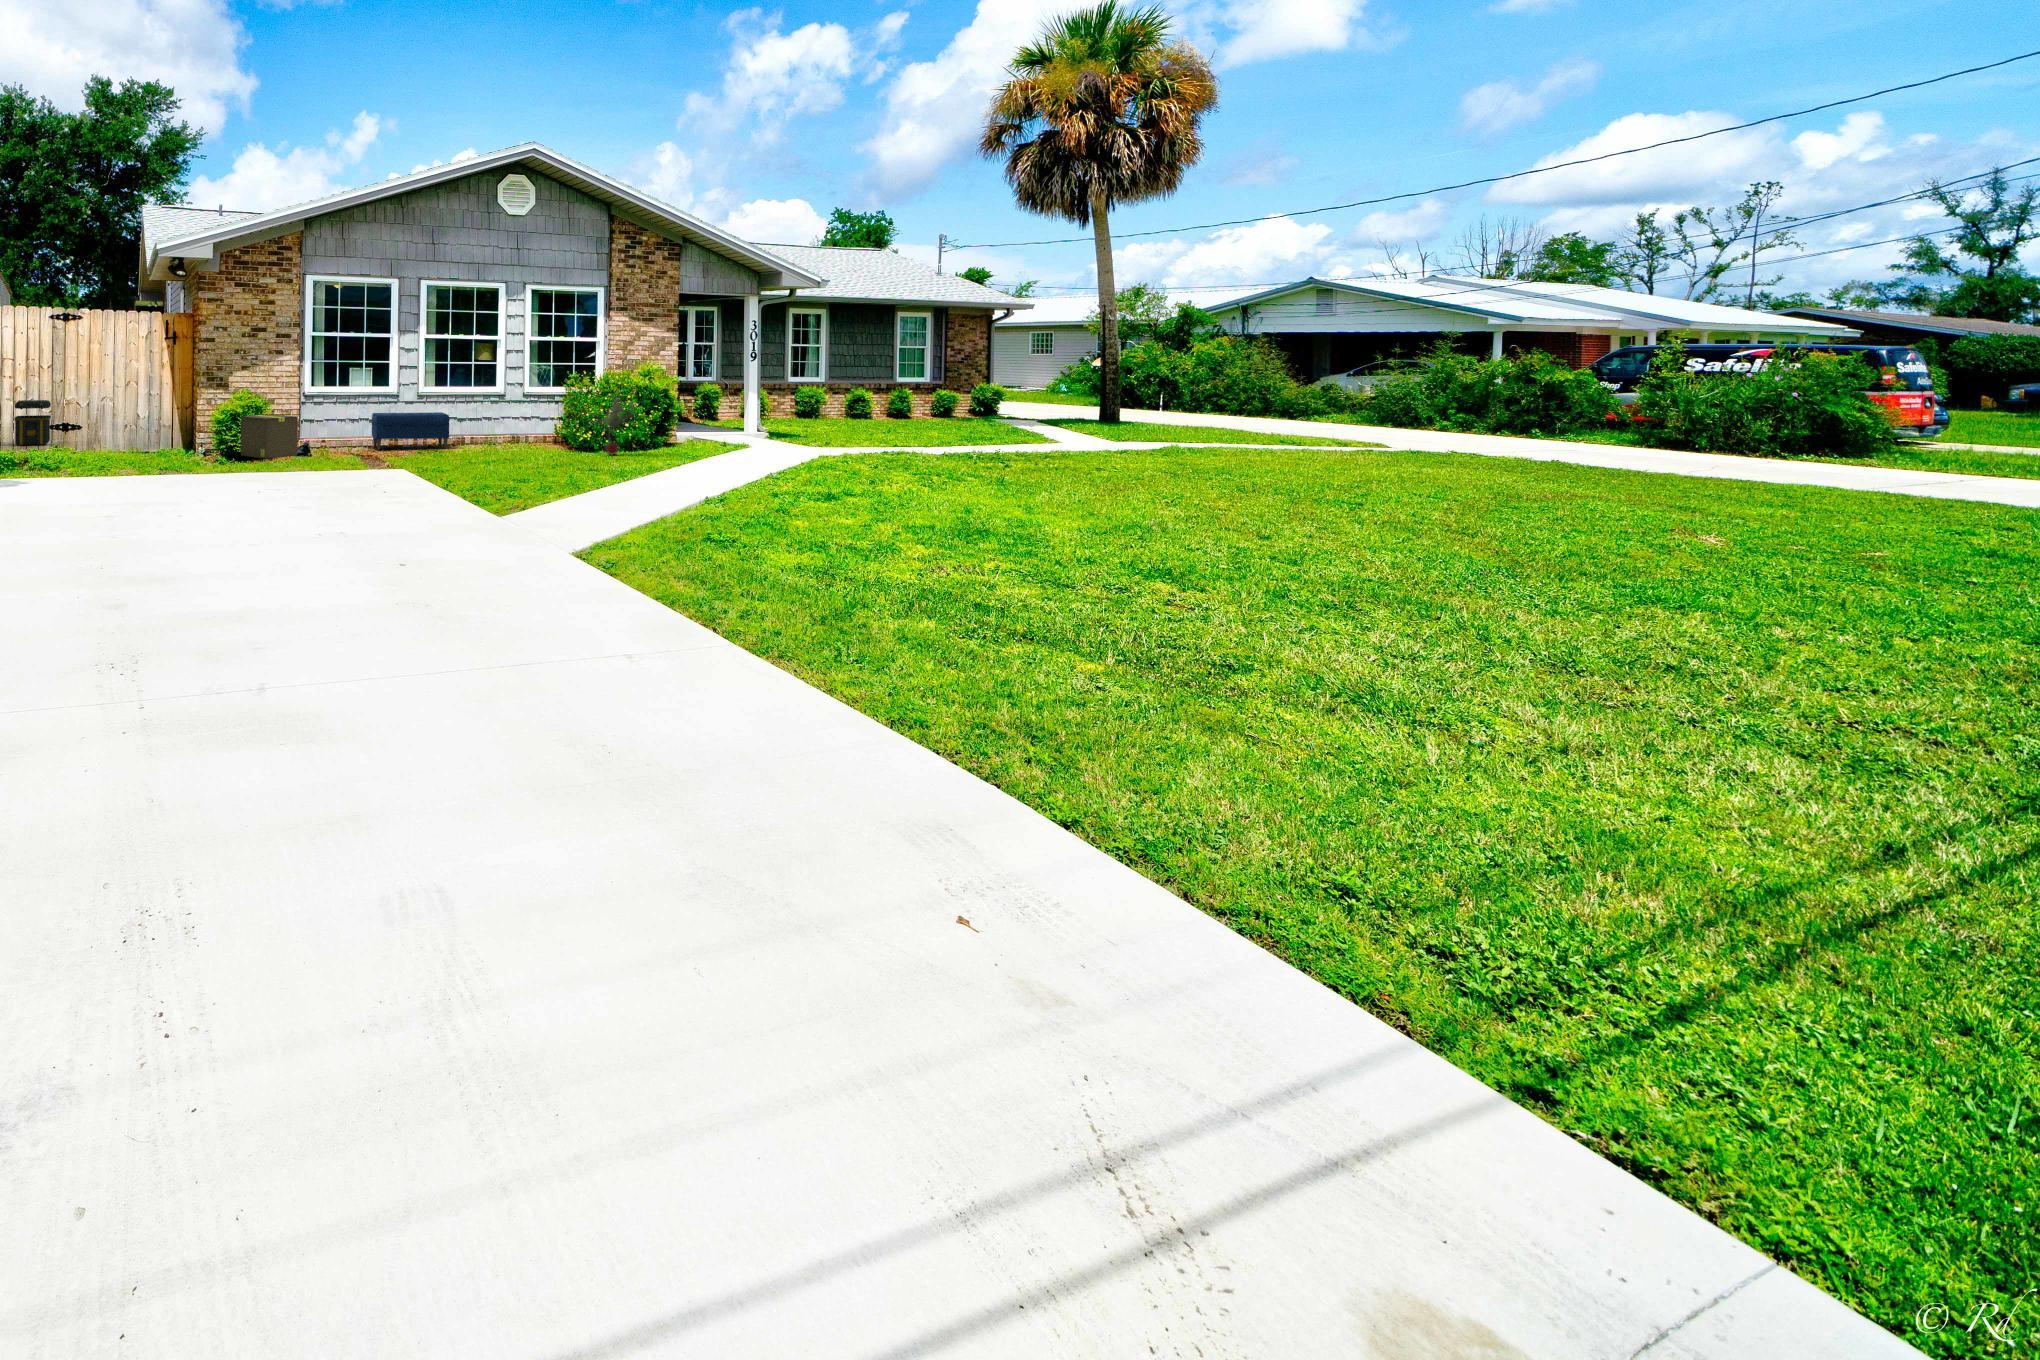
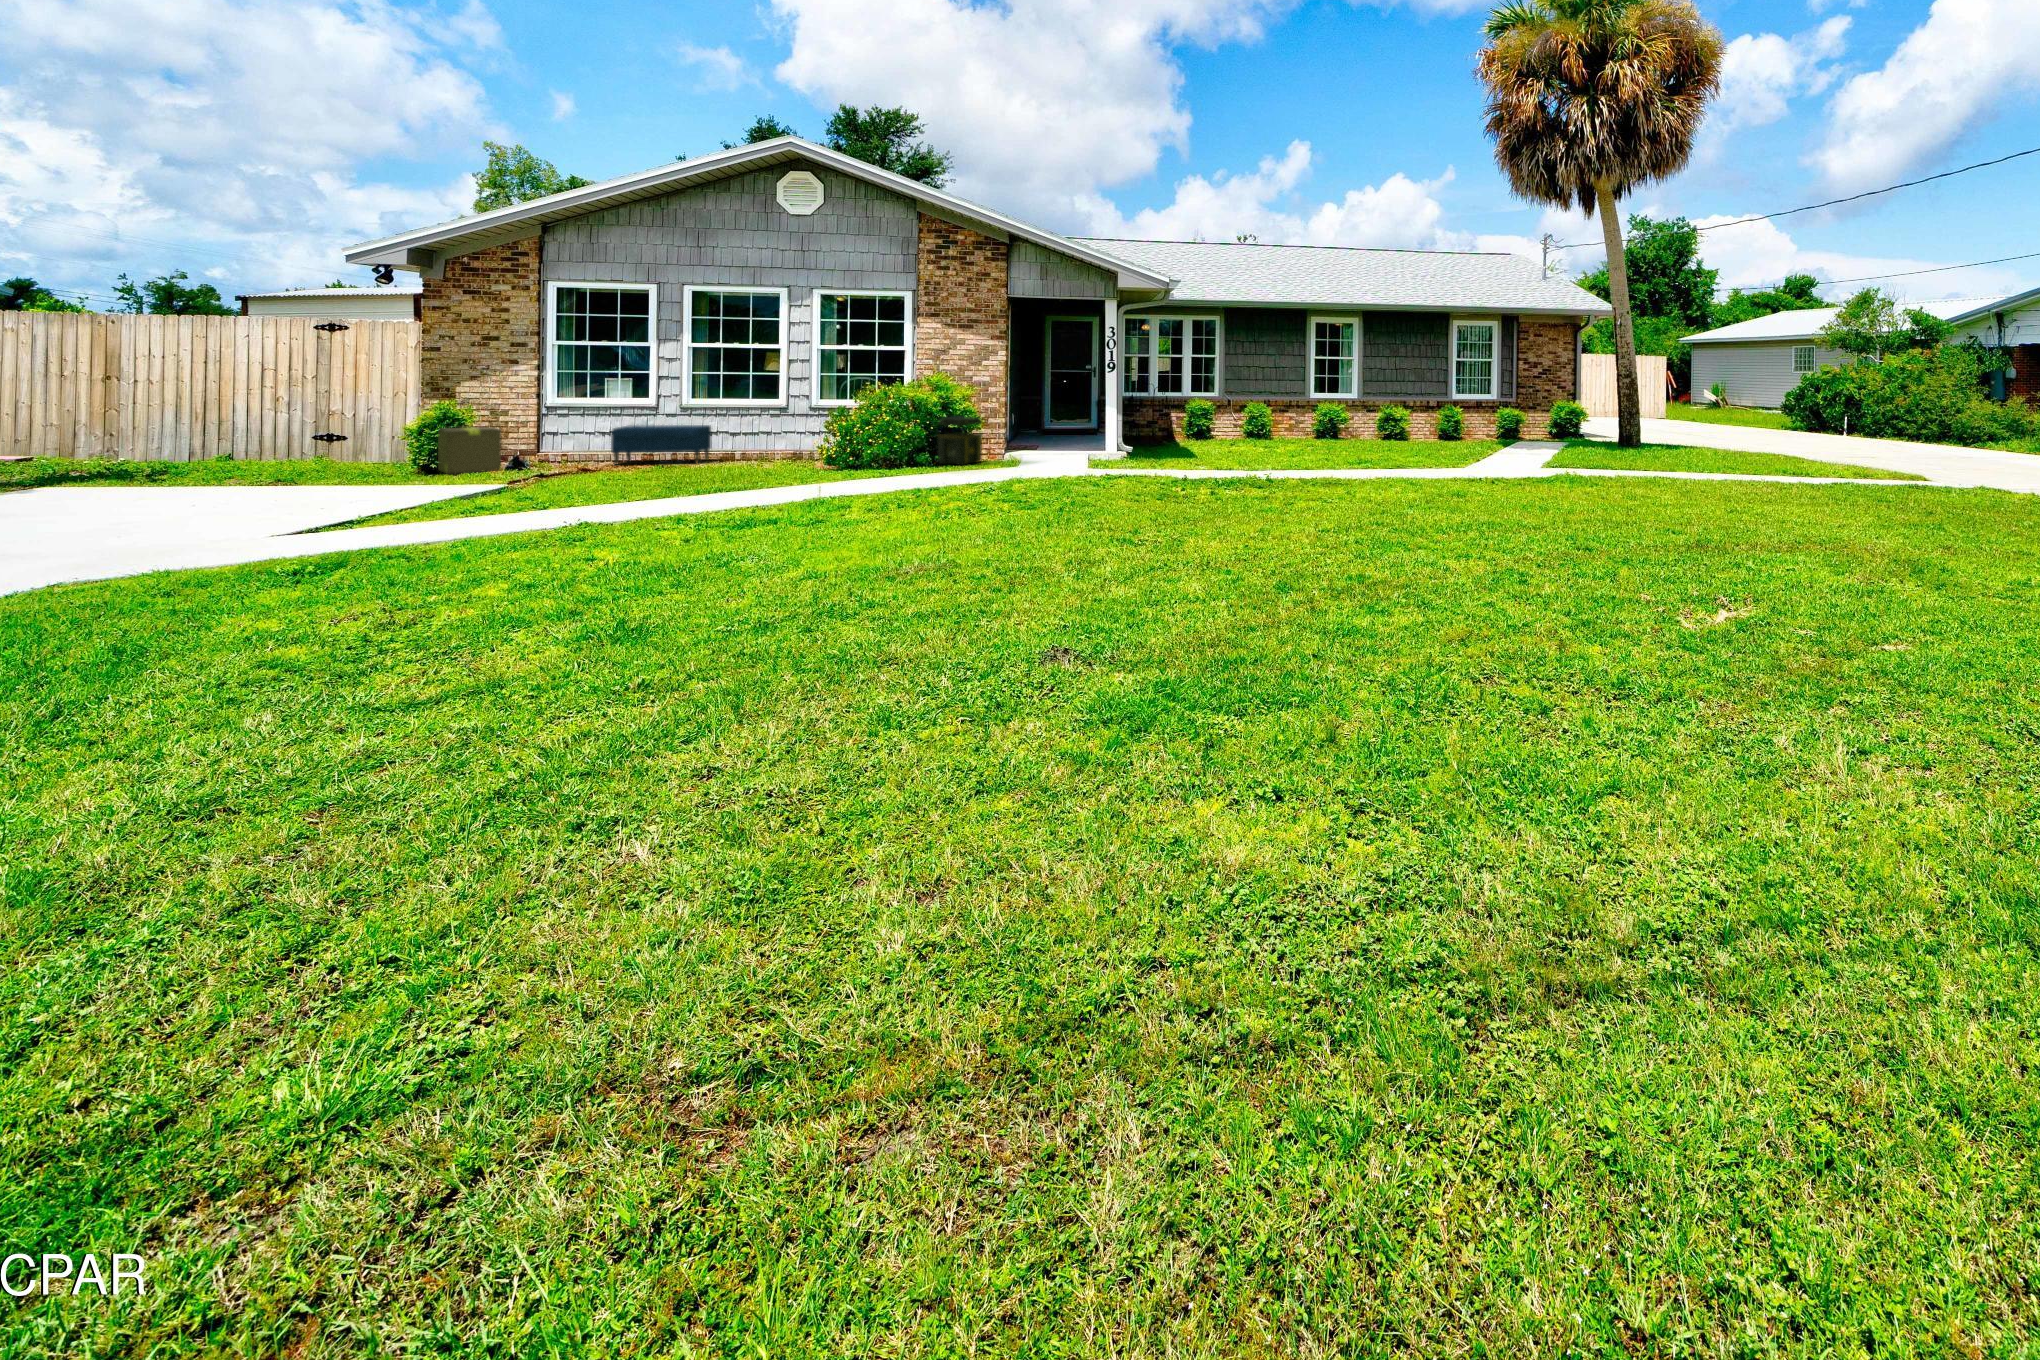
potted tree: present [590,396,637,455] -> none [817,405,874,471]
toolbox: present [14,400,51,446] -> present [938,417,982,465]

